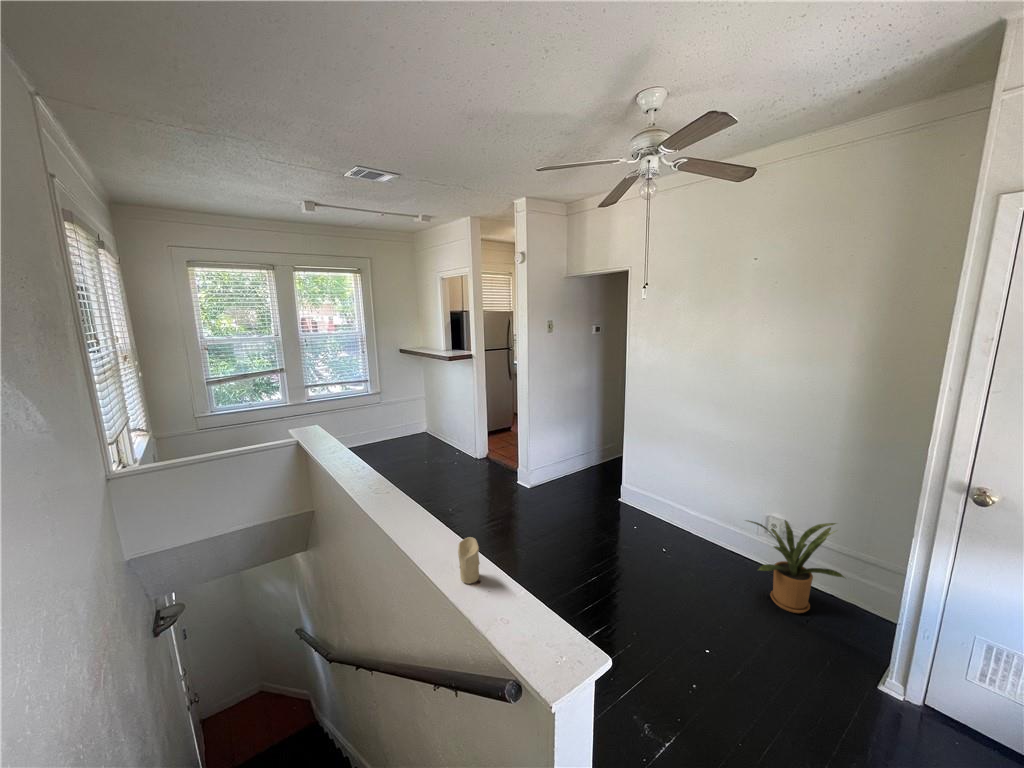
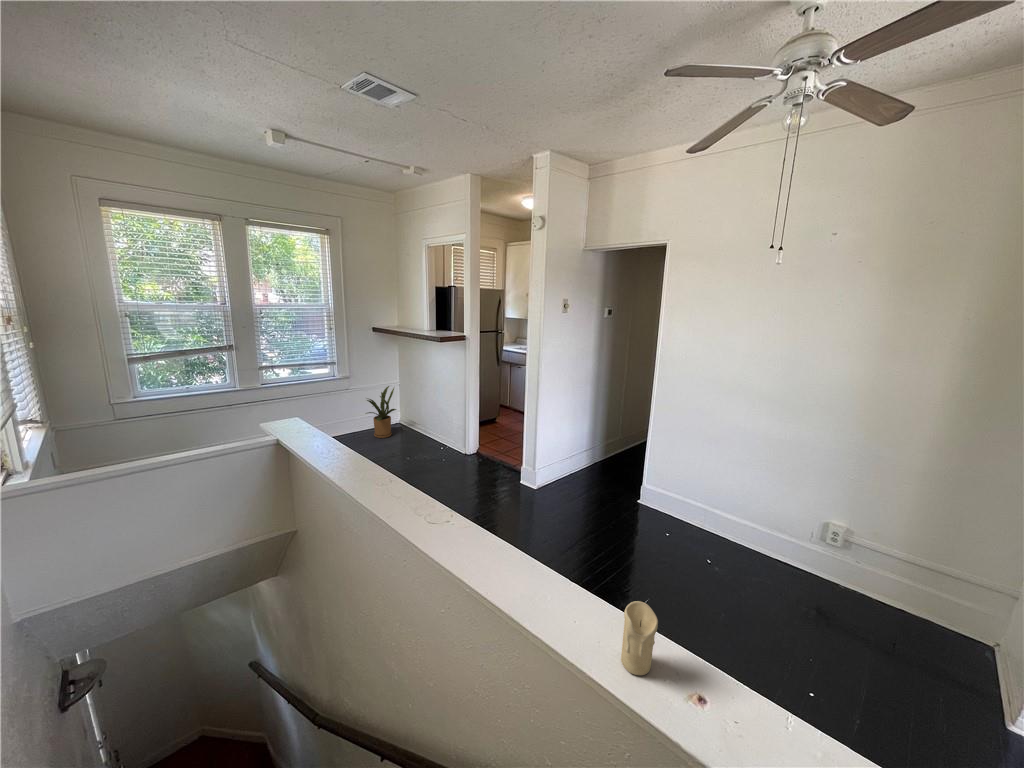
house plant: present [748,520,845,613] -> present [366,386,396,438]

